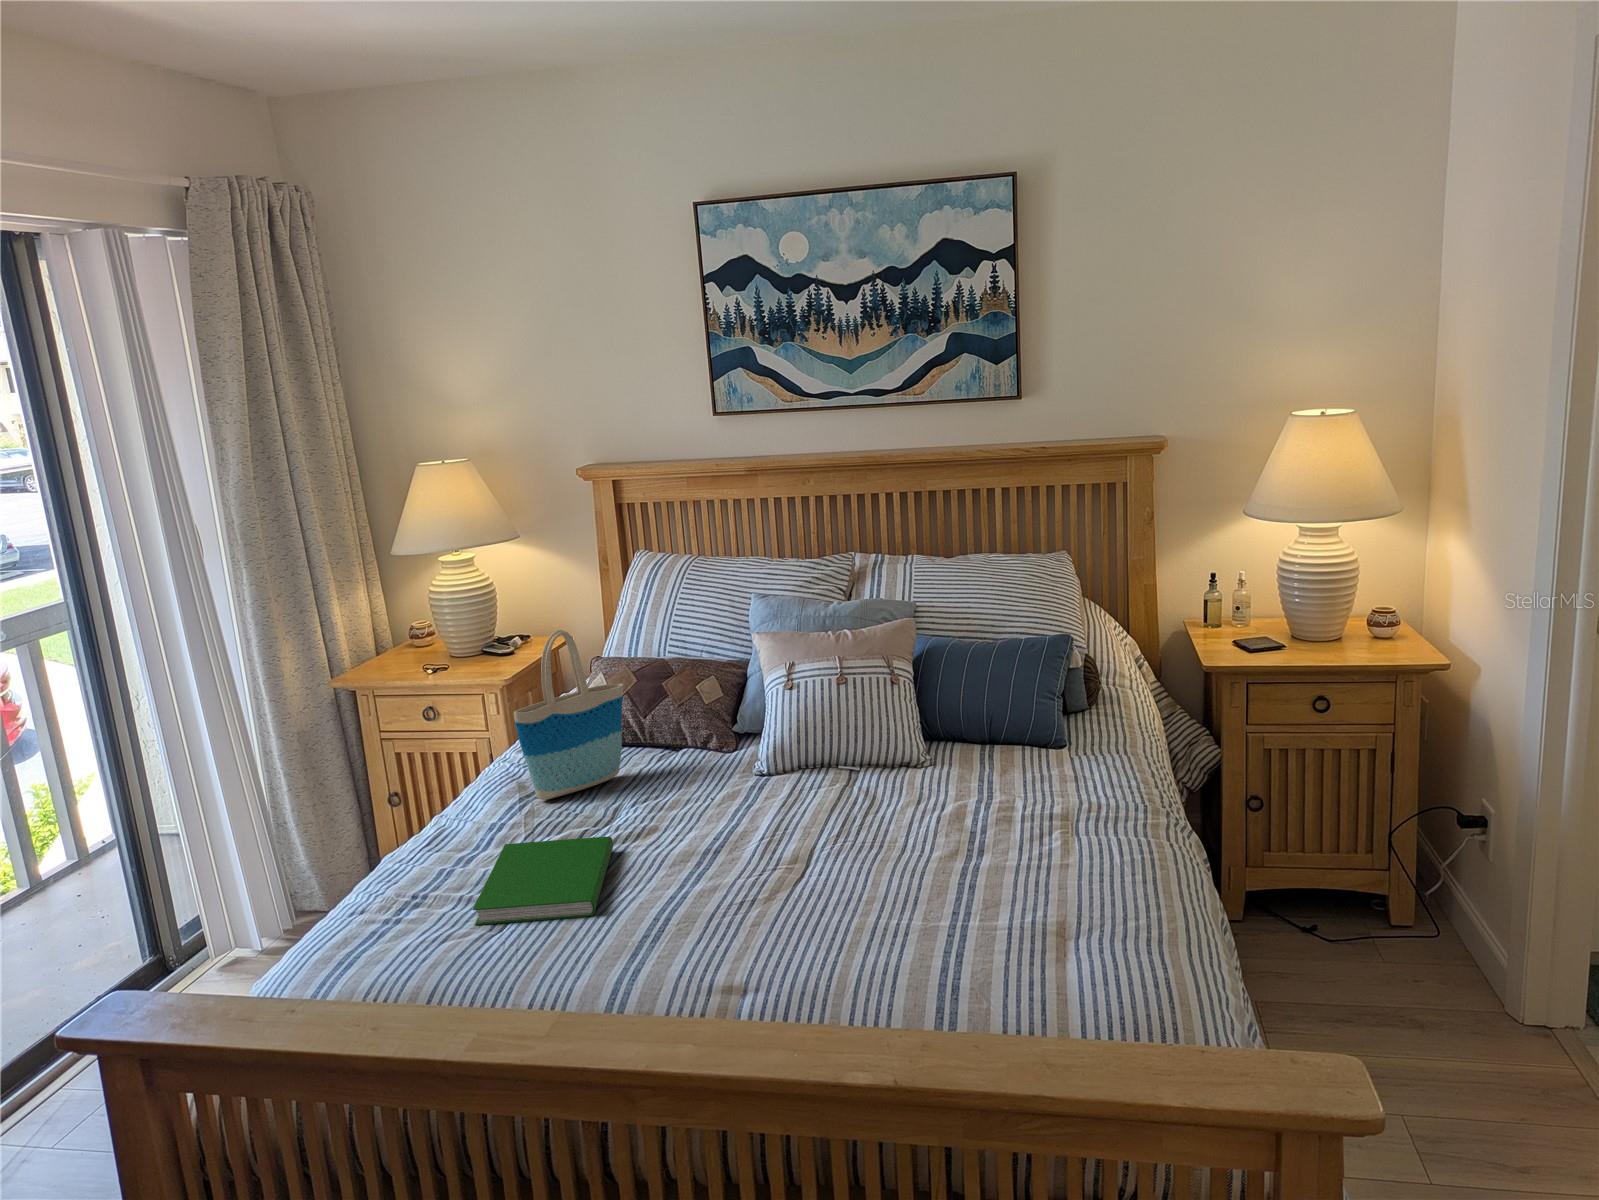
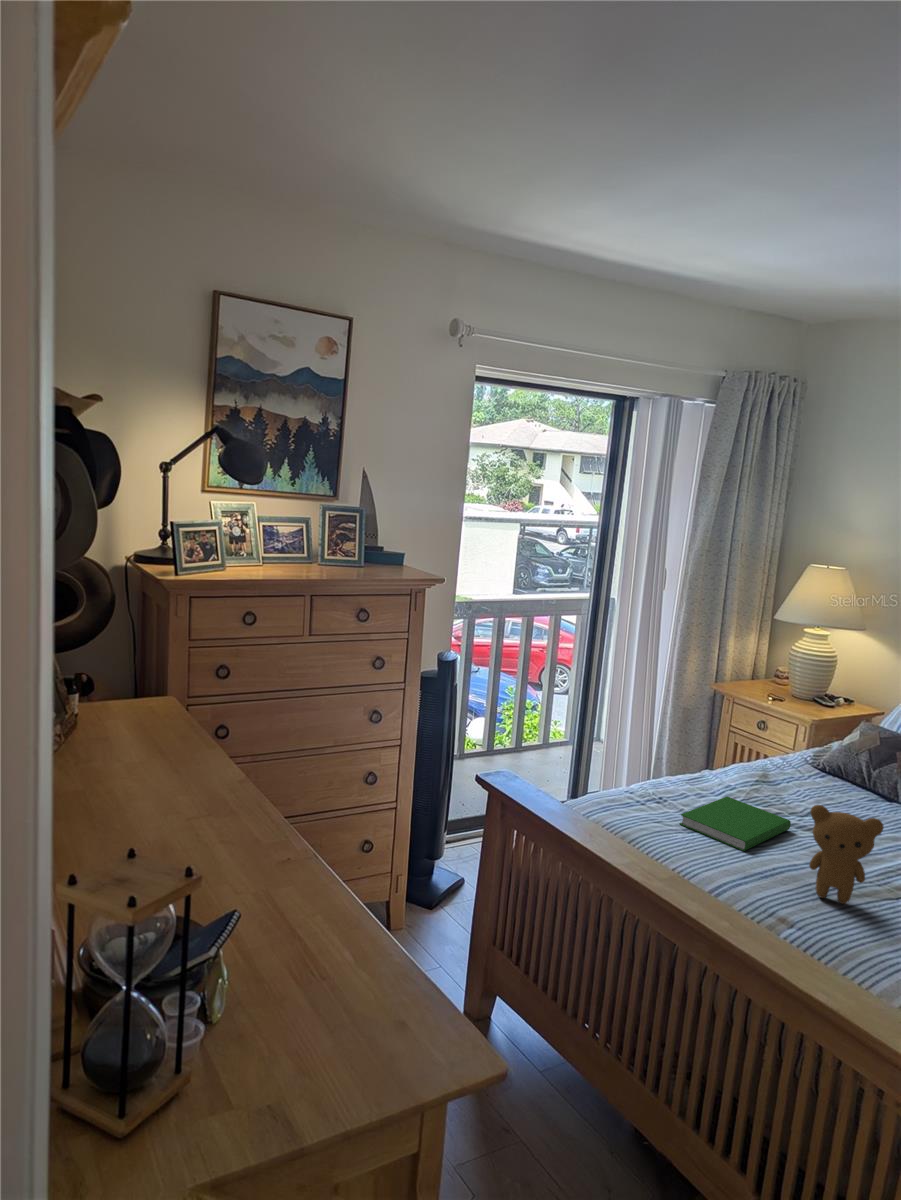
tote bag: present [514,630,623,800] -> none [771,686,859,798]
teddy bear: none [692,786,787,927] -> present [809,805,884,904]

